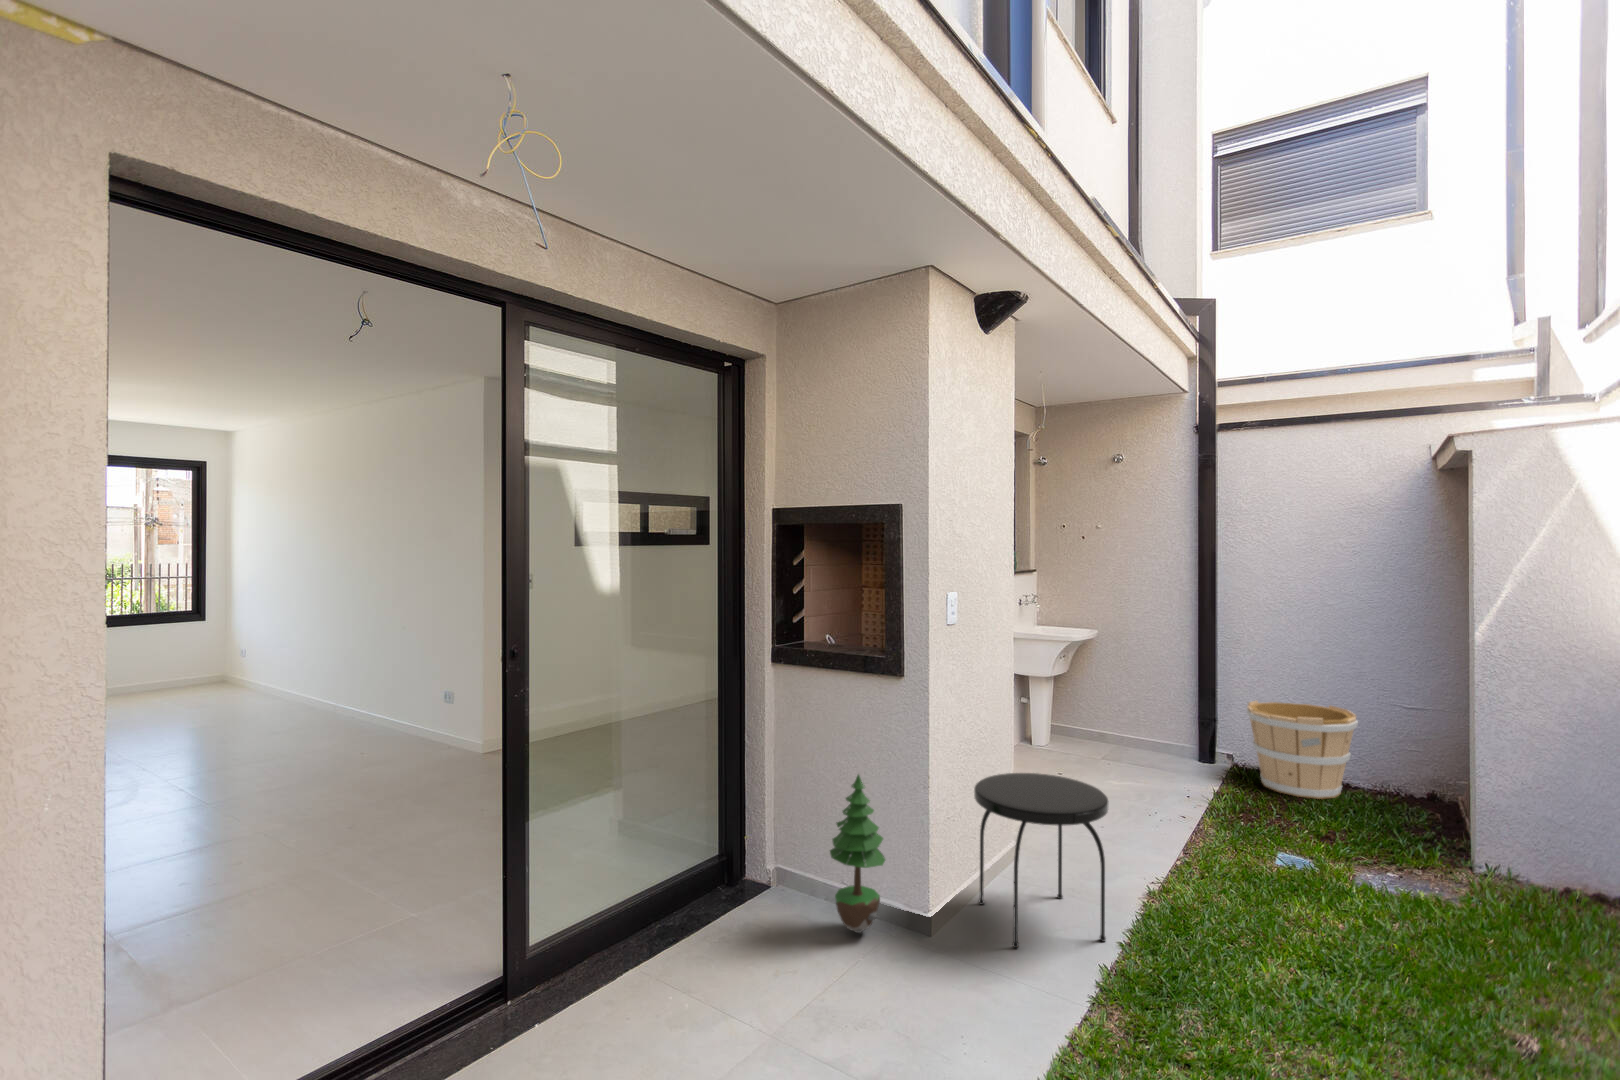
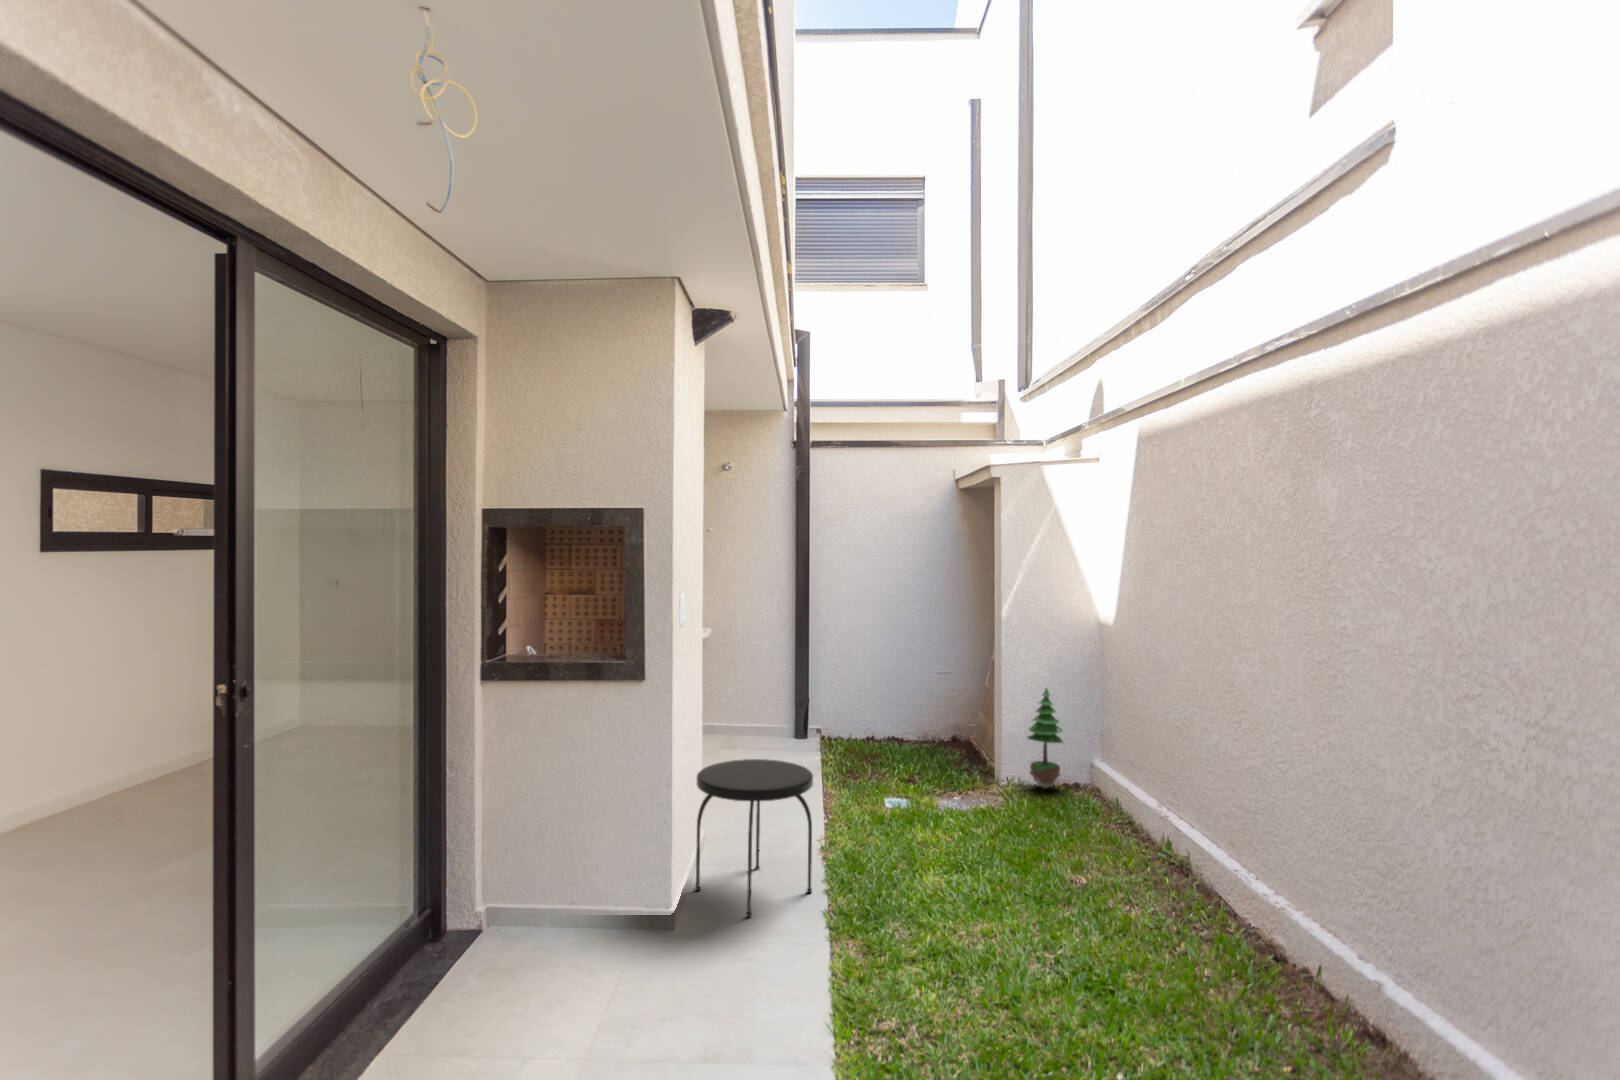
wooden bucket: present [1247,701,1358,799] -> none [837,677,914,754]
potted tree: present [830,775,885,933] -> present [1026,688,1063,789]

